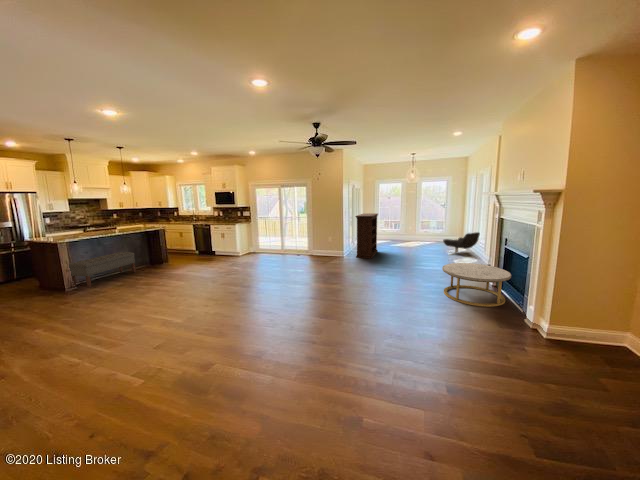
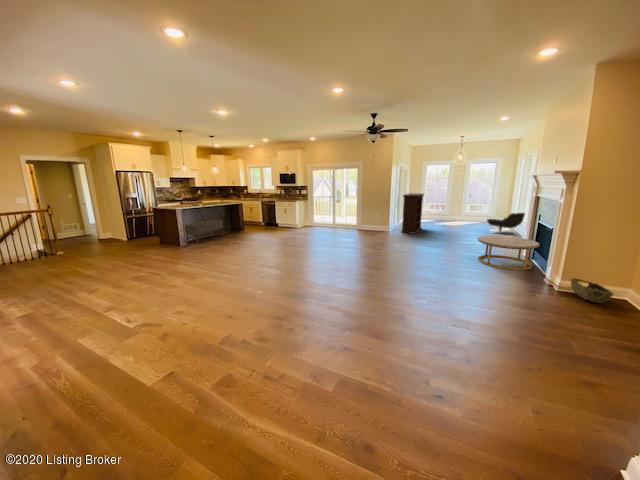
woven basket: none [564,323,625,361] -> present [571,278,613,303]

